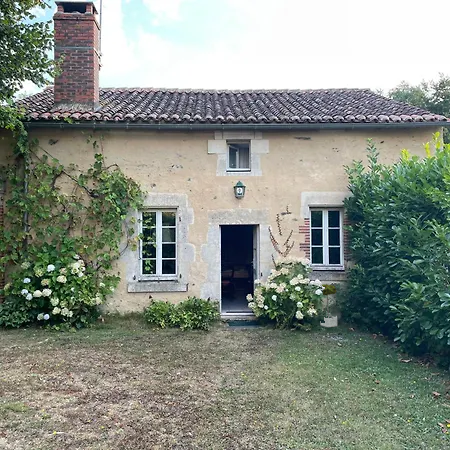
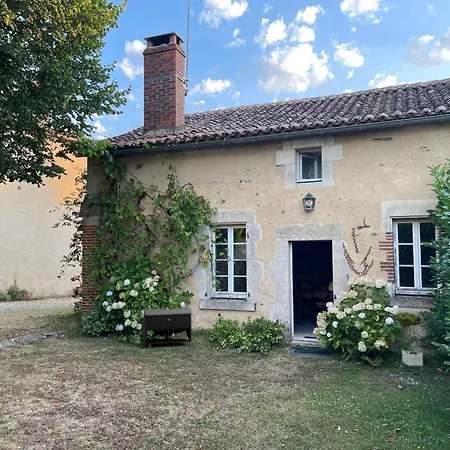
storage bench: none [70,291,126,335] -> present [143,307,192,348]

